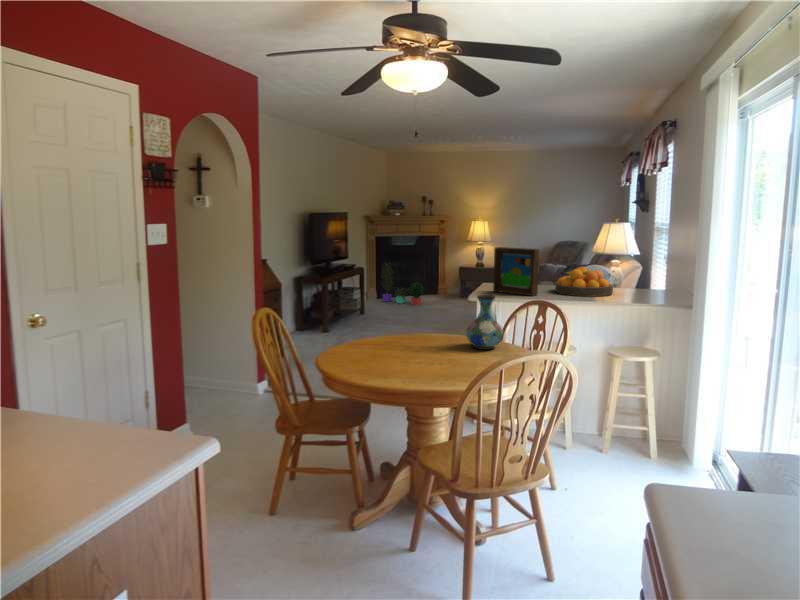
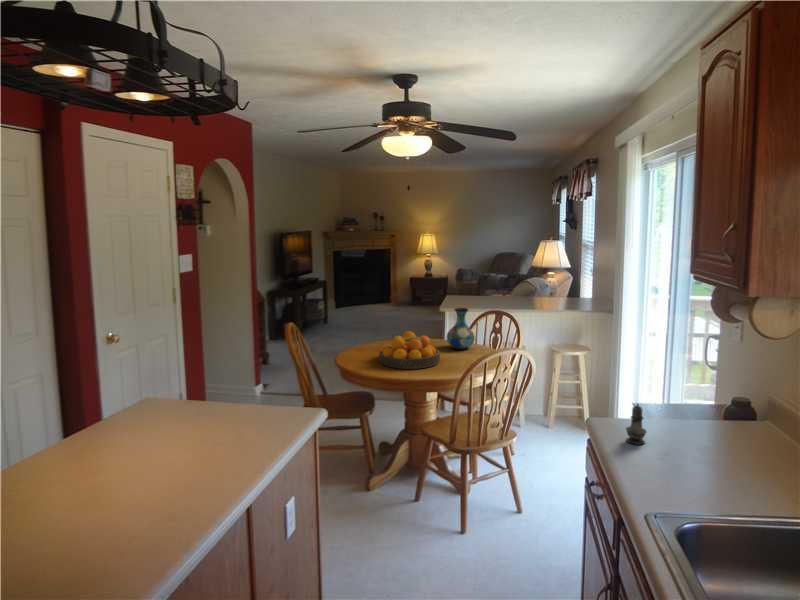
picture frame: present [493,247,539,296] -> none [459,267,495,306]
potted plant: present [382,263,424,305] -> none [340,274,382,313]
fruit bowl: present [555,267,613,296] -> present [379,331,440,369]
salt shaker: none [724,469,769,552] -> present [626,404,647,445]

